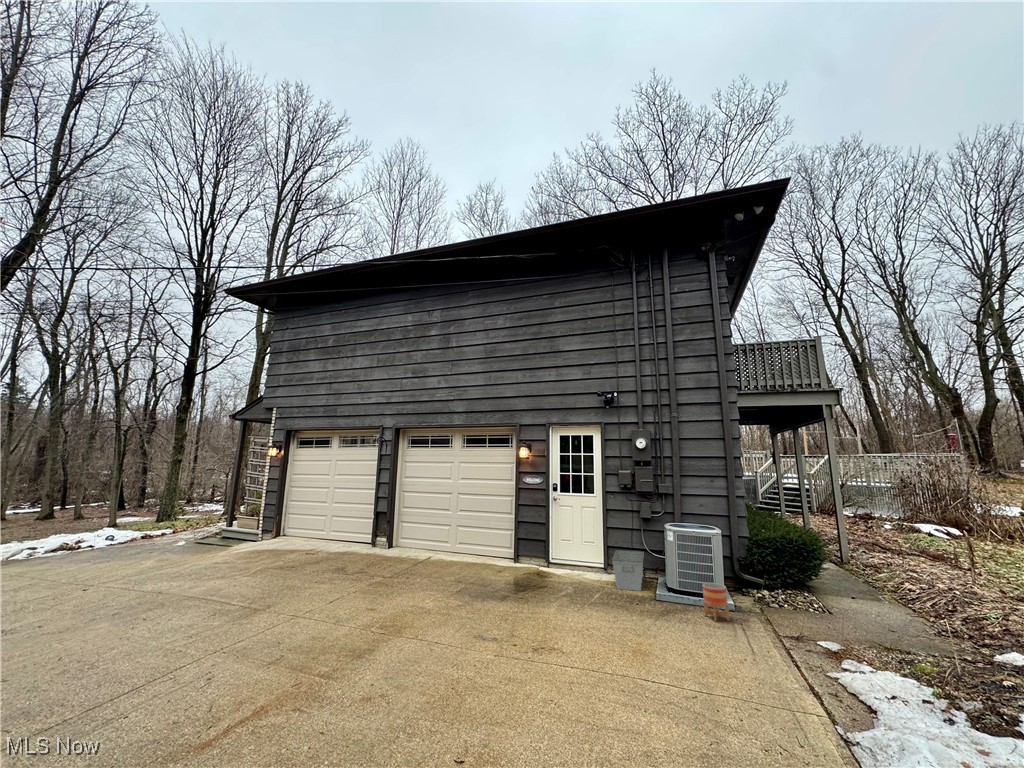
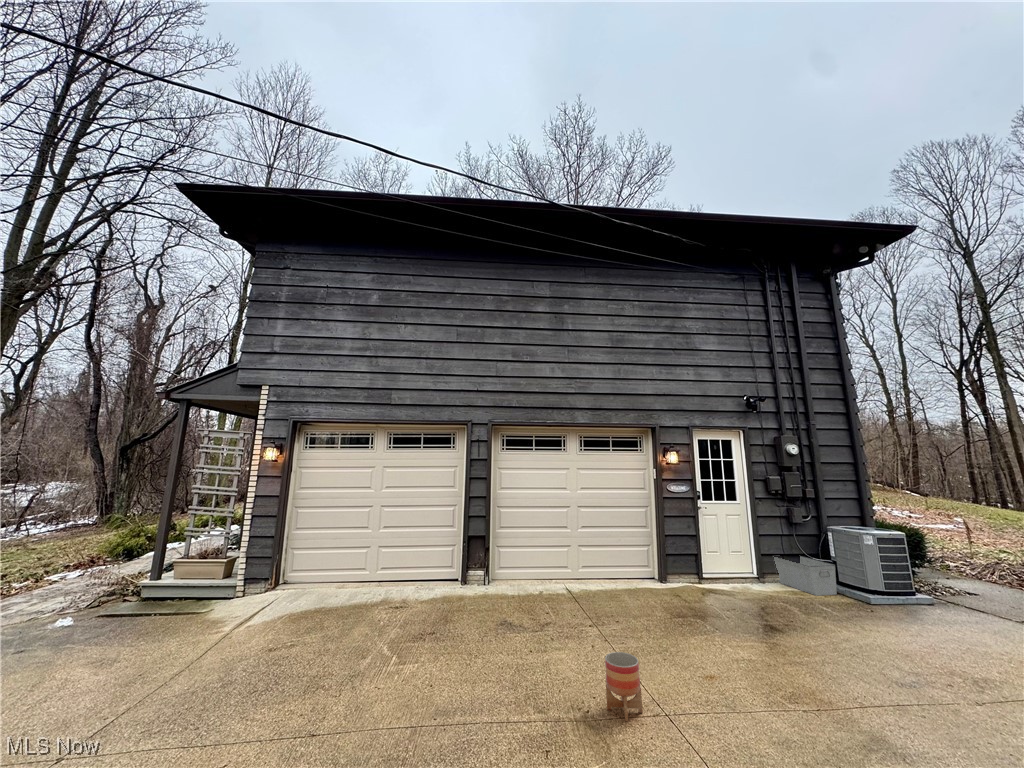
planter: present [703,583,730,622] -> present [605,652,643,722]

